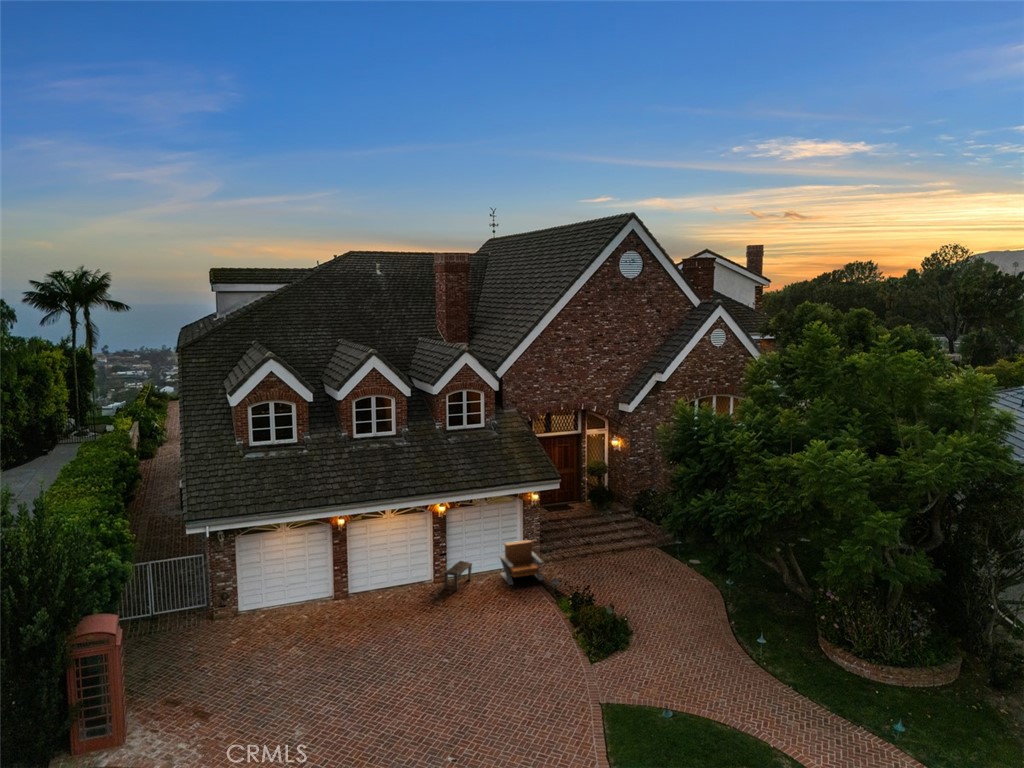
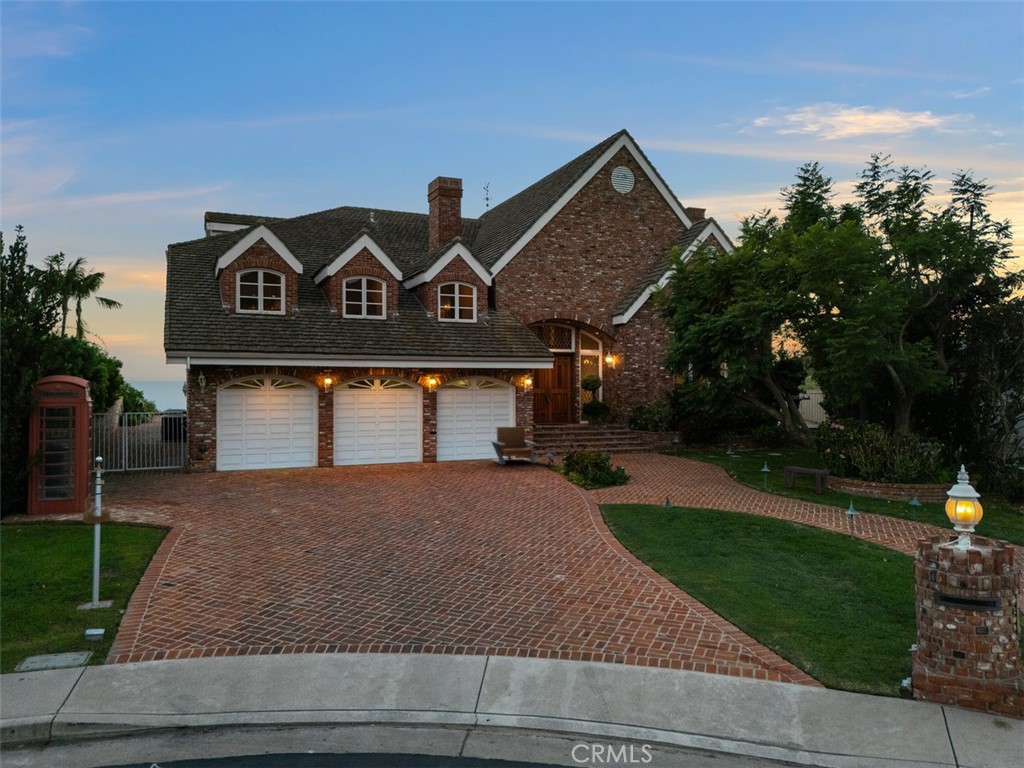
bench: present [444,561,472,591] -> present [784,466,830,494]
woven basket: none [122,719,147,755] -> present [83,494,110,524]

